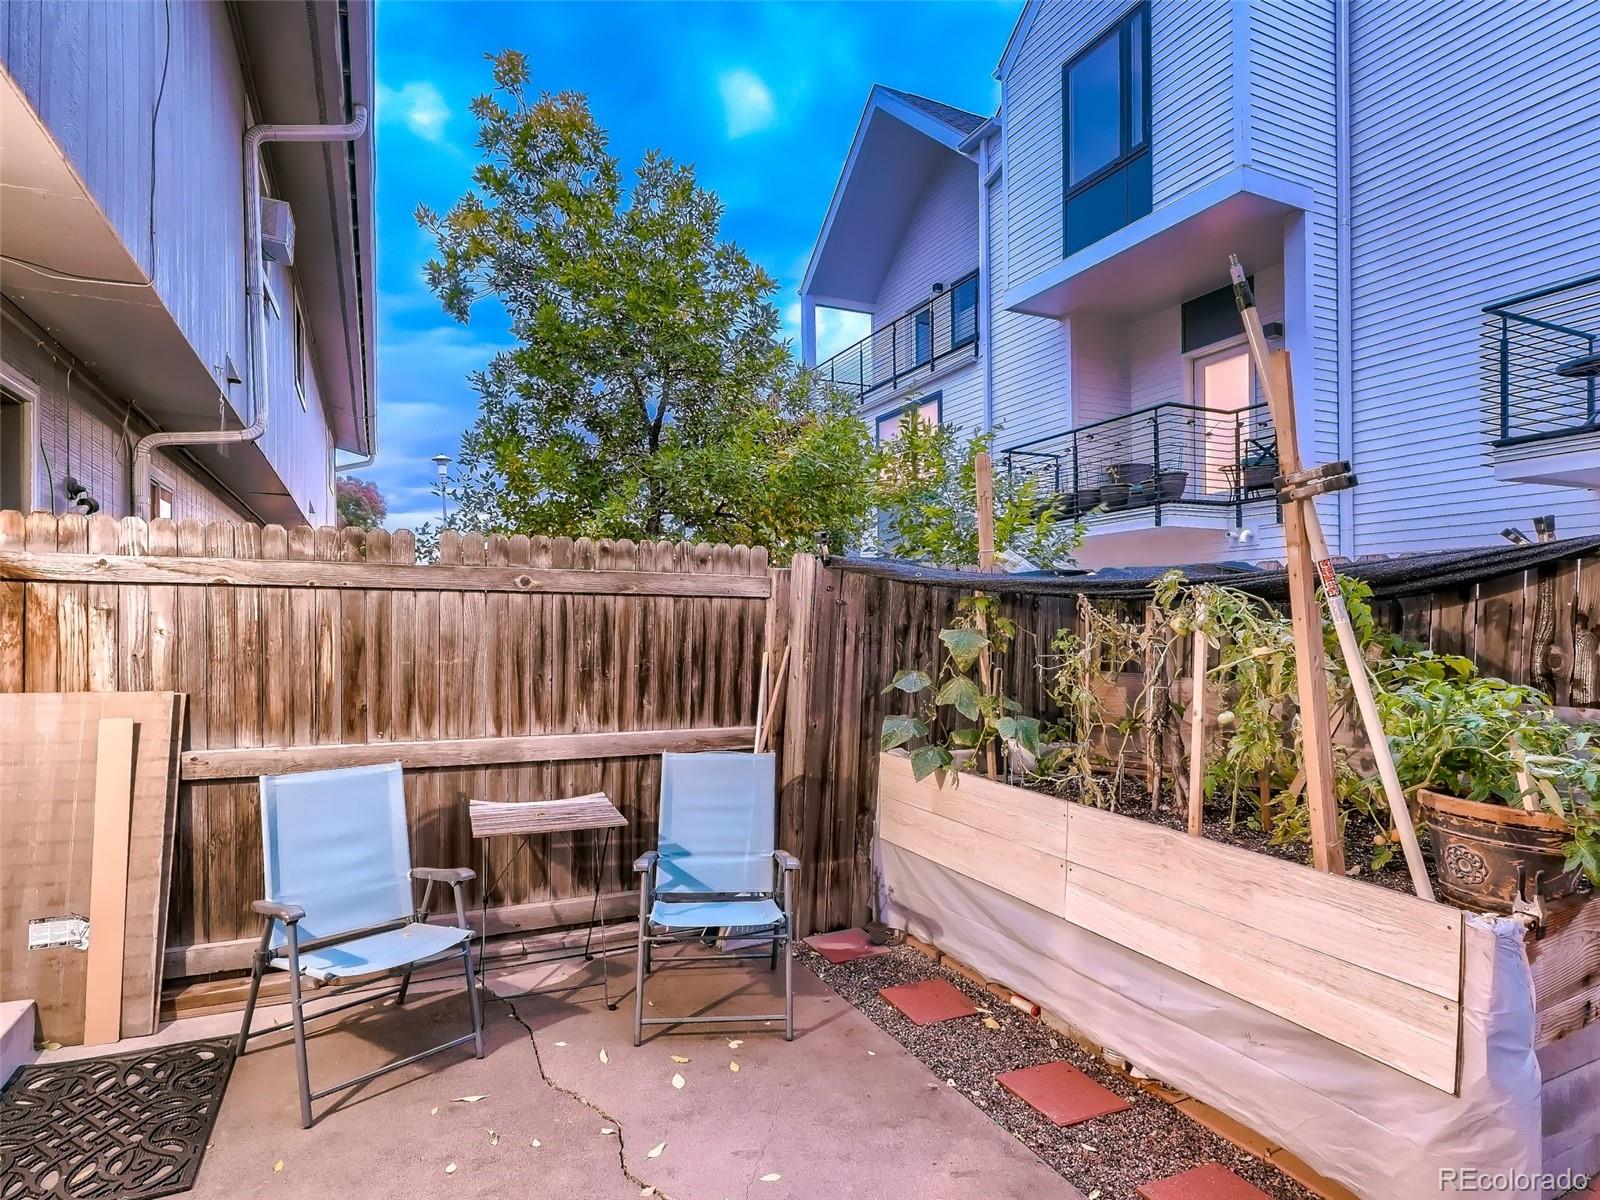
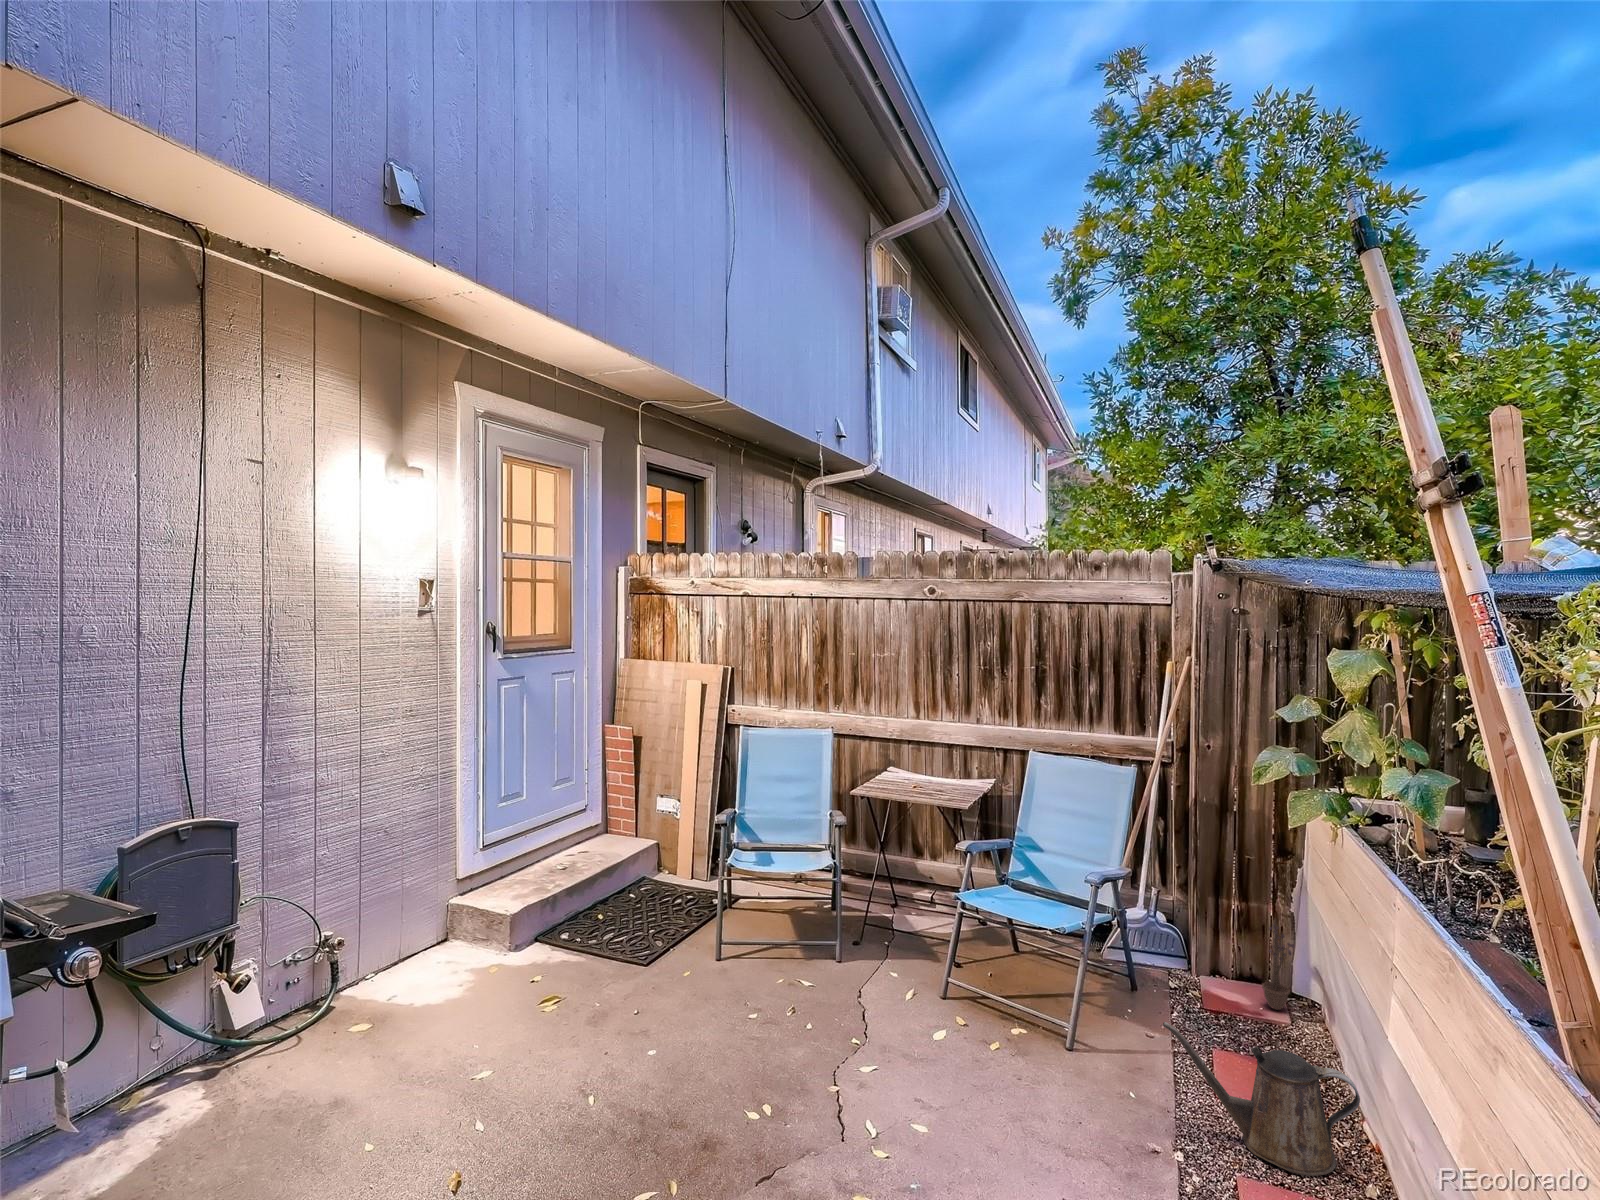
watering can: none [915,962,1037,1057] -> present [1163,1022,1360,1176]

